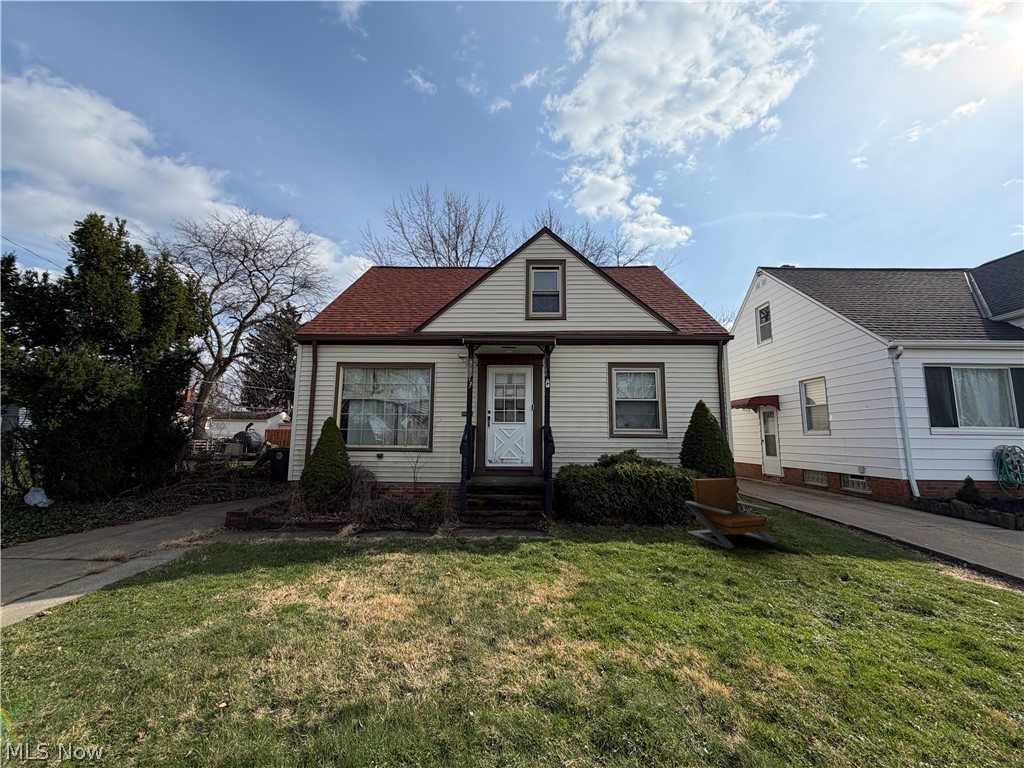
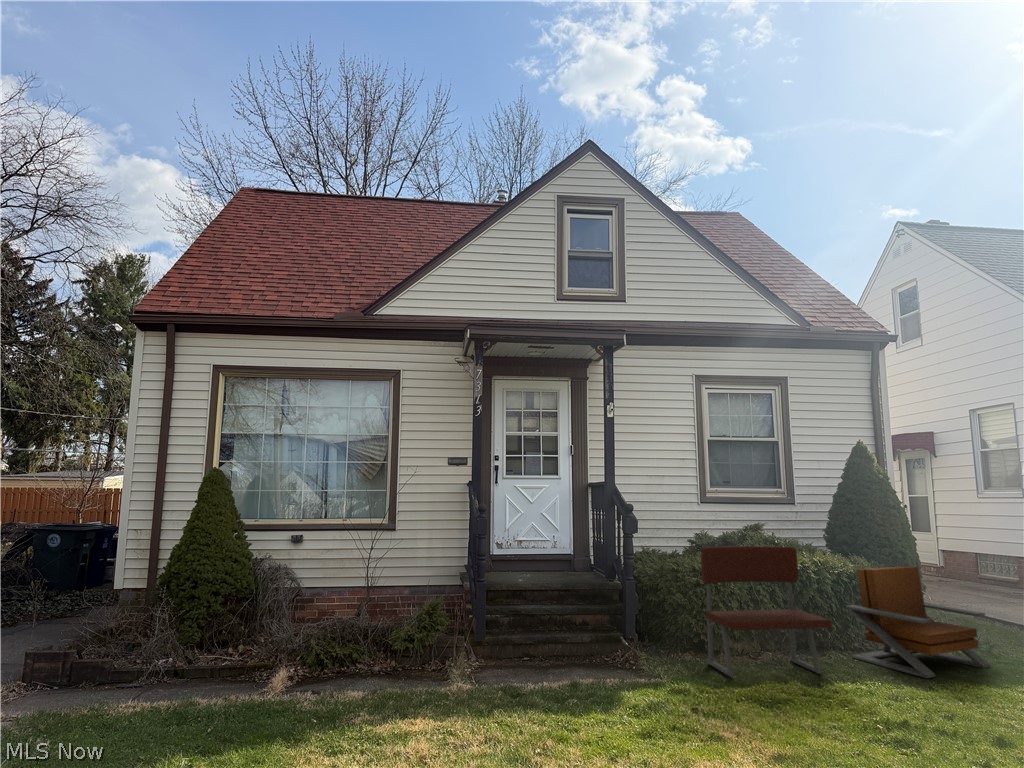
bench: none [591,464,666,542] -> present [701,546,831,677]

